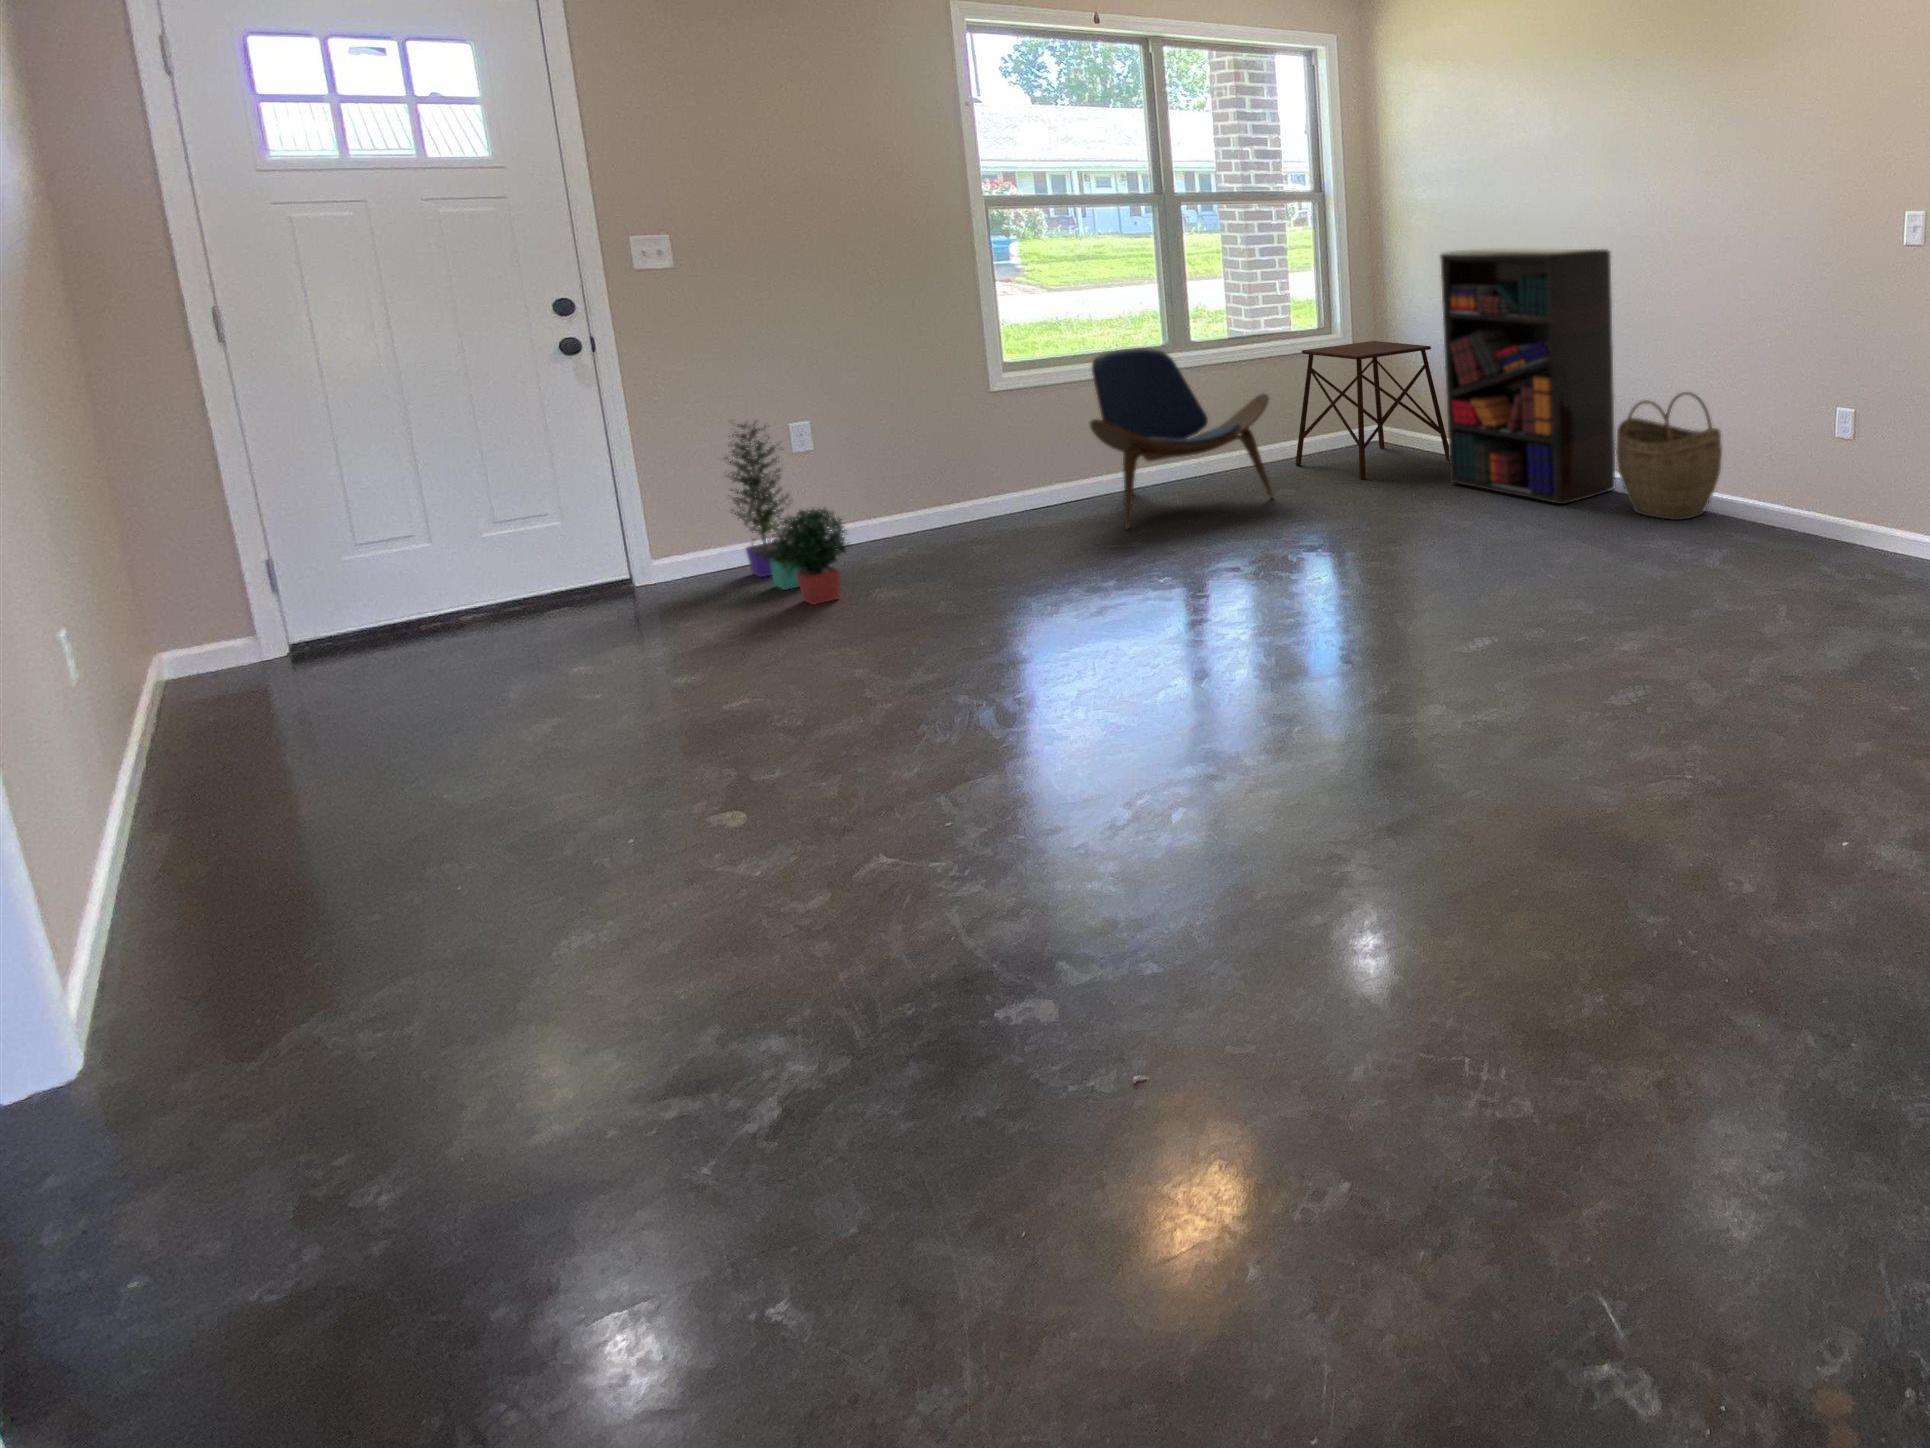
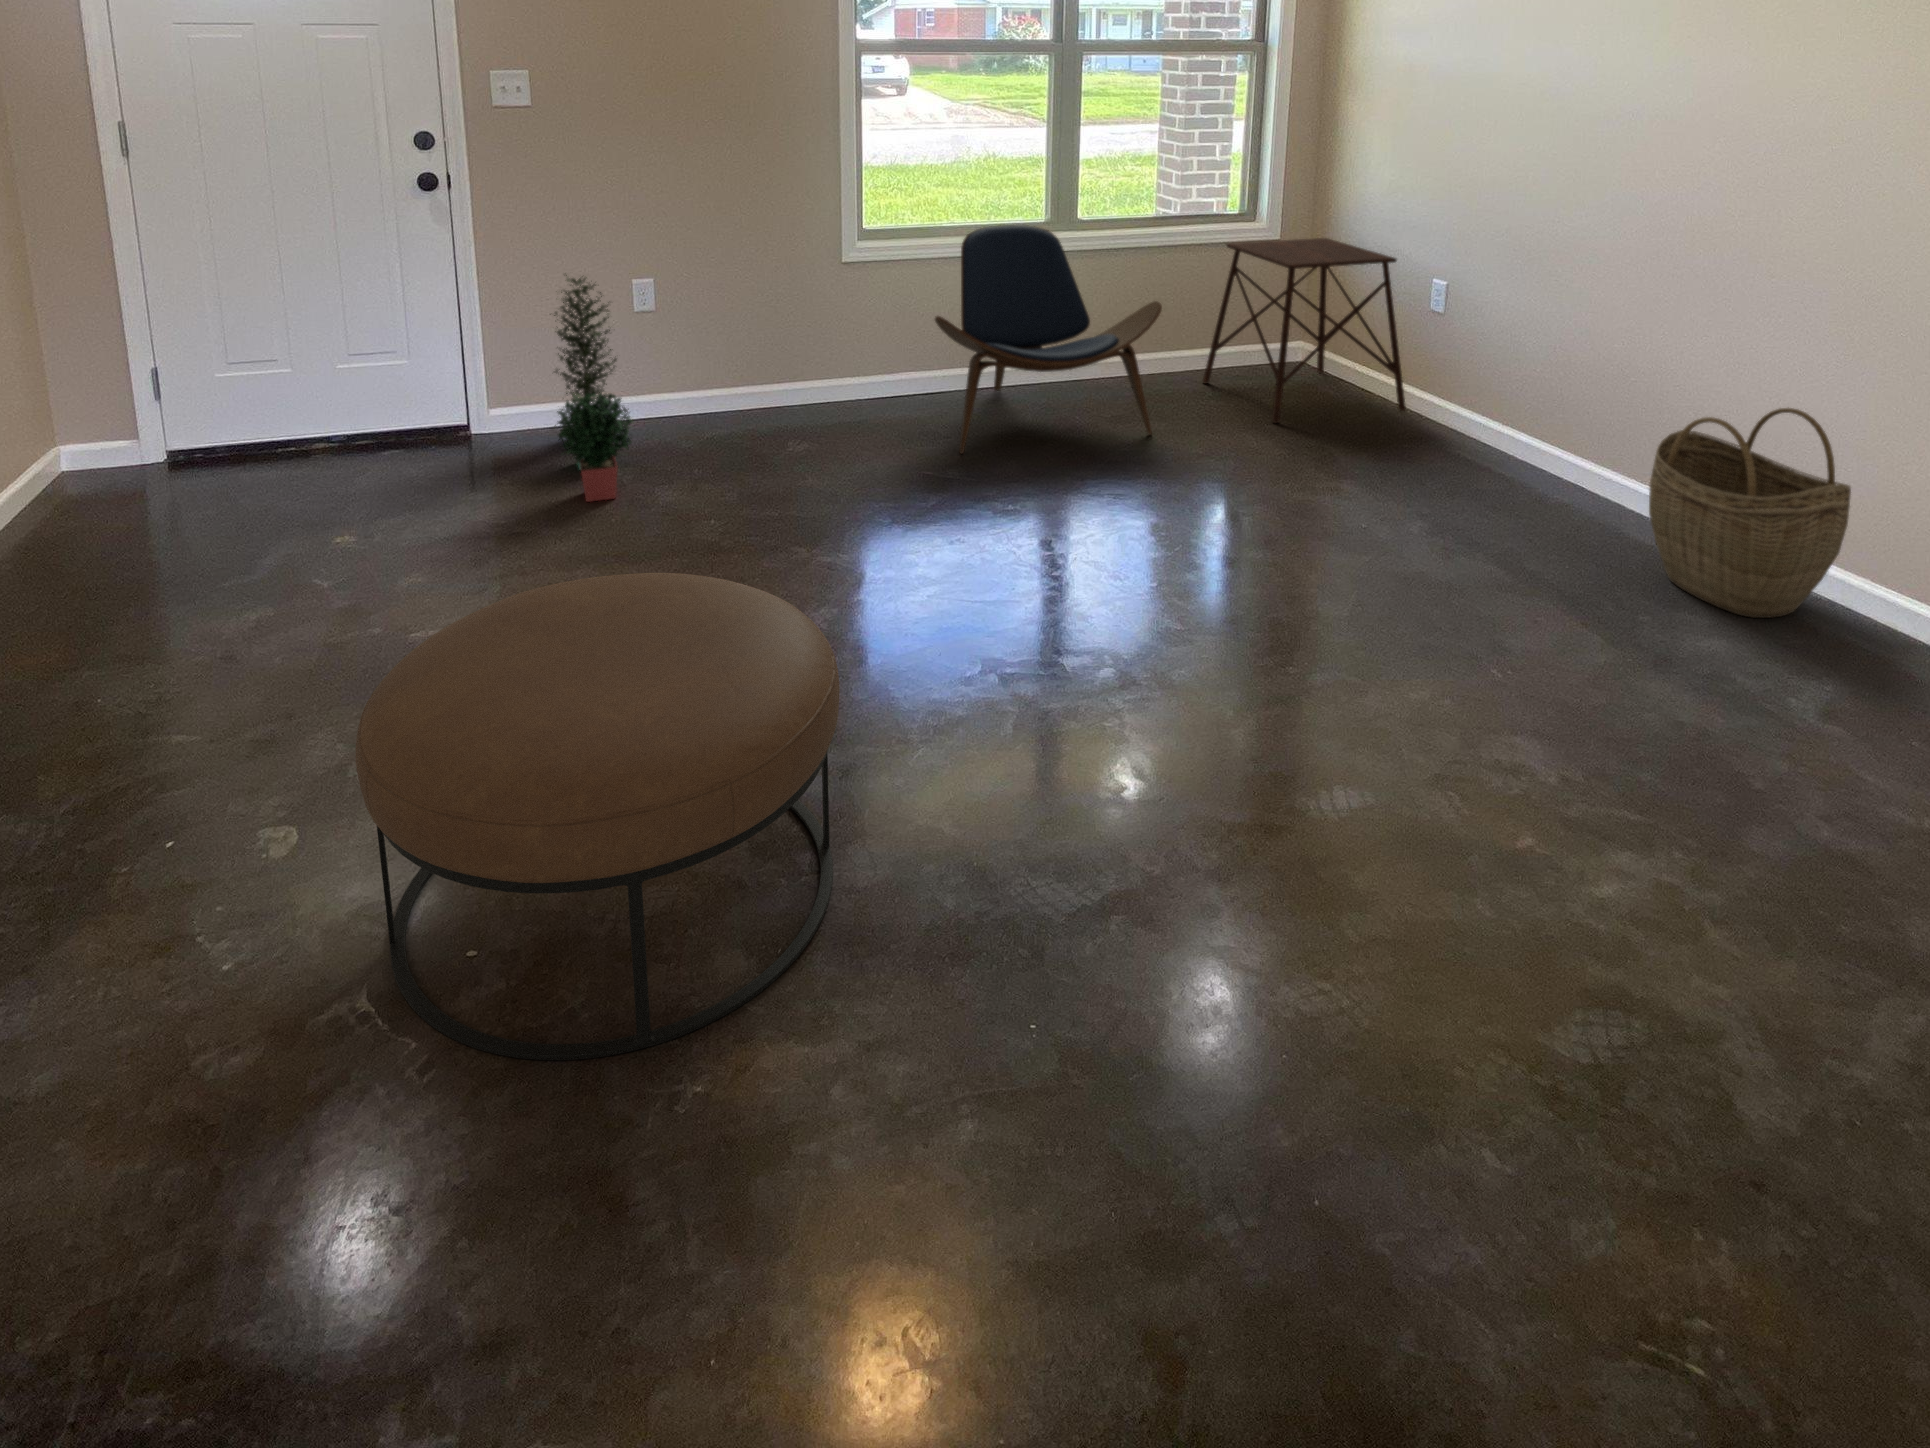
bookshelf: present [1440,248,1615,504] -> none [1390,139,1690,534]
ottoman: none [869,548,1200,814] -> present [356,573,840,1060]

